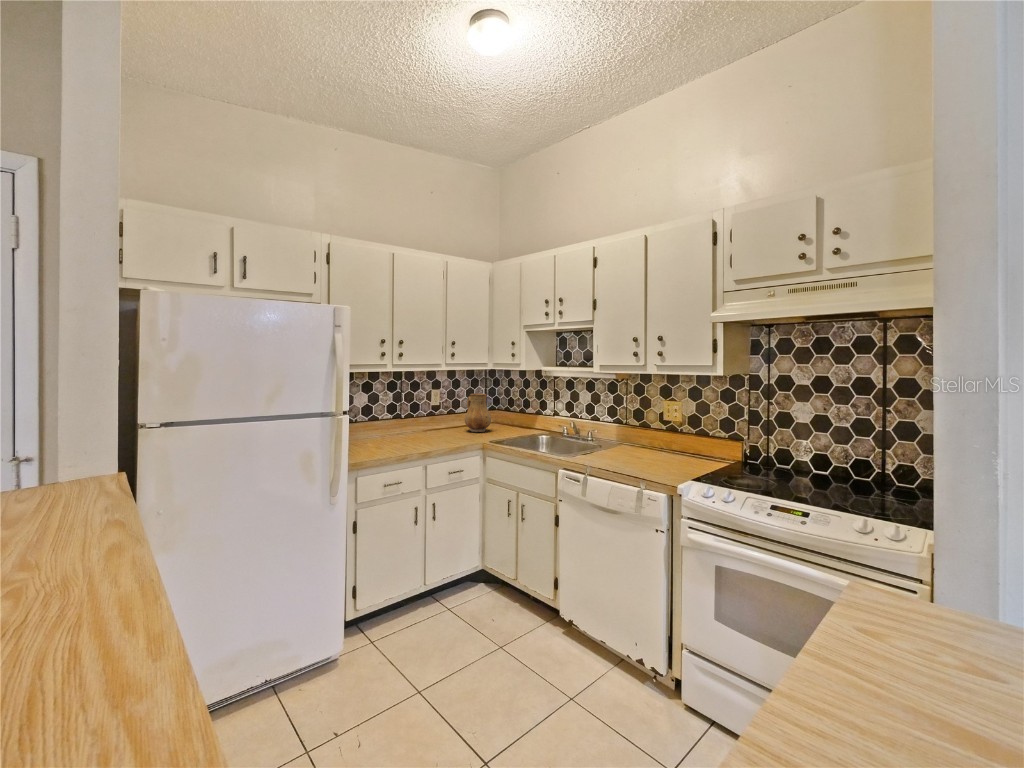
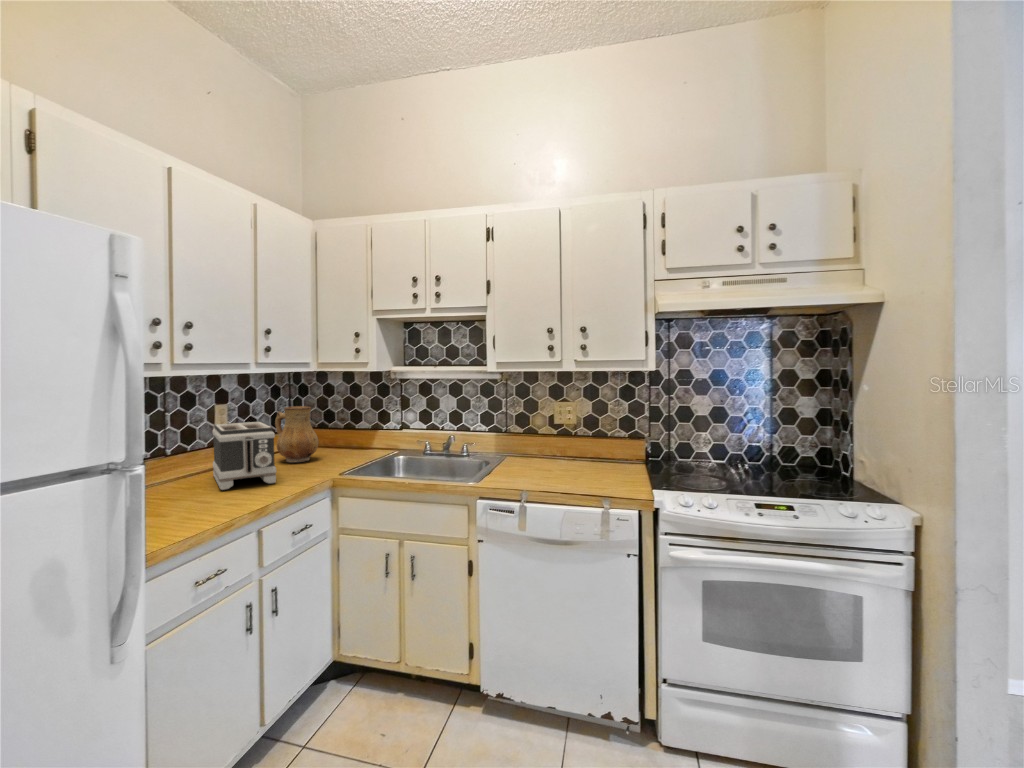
toaster: none [416,402,452,442] -> present [213,422,276,490]

